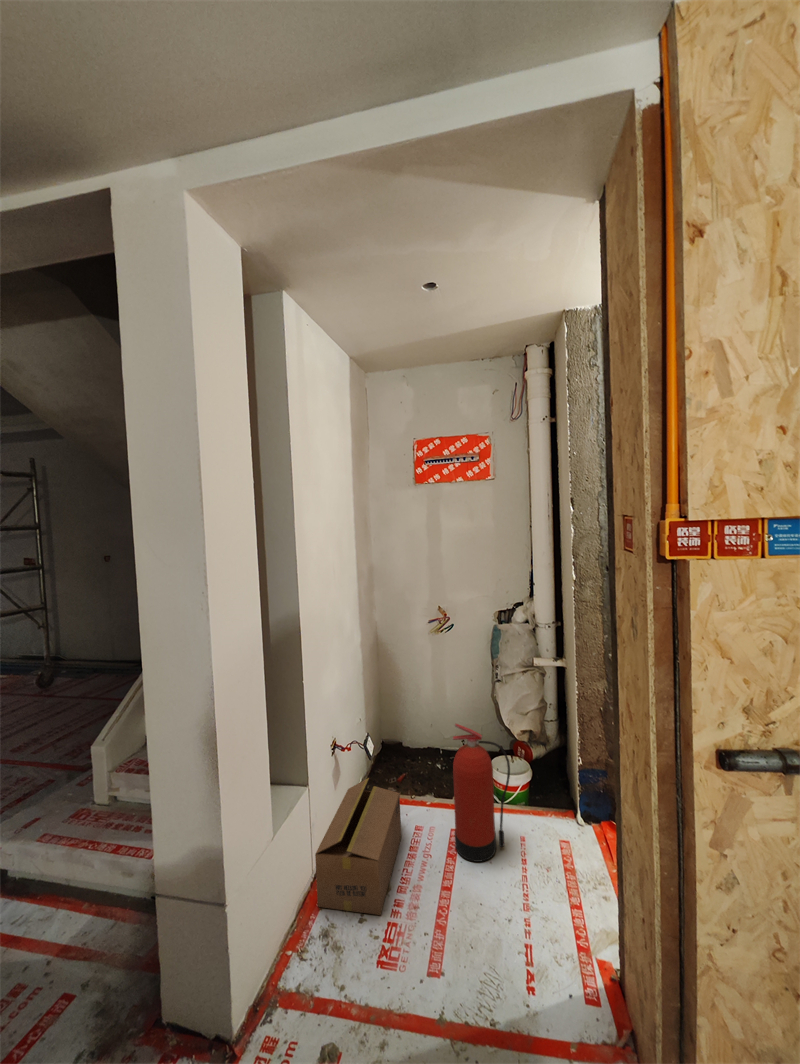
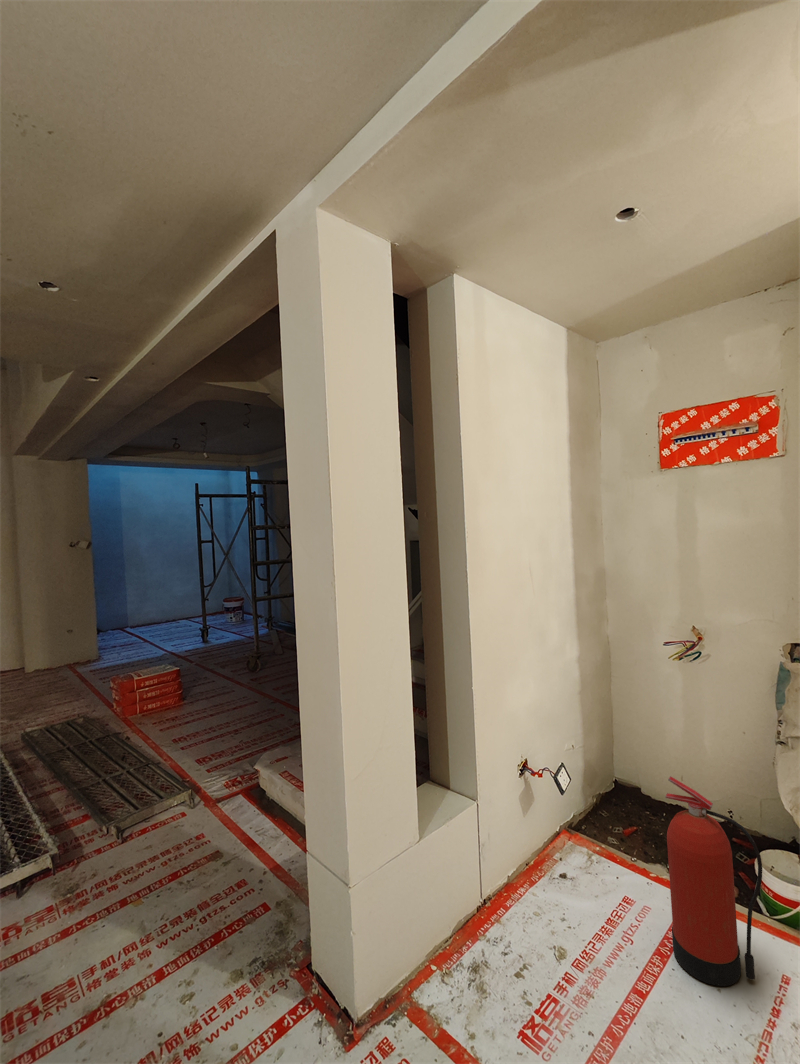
cardboard box: present [315,778,401,915] -> none [473,814,601,980]

